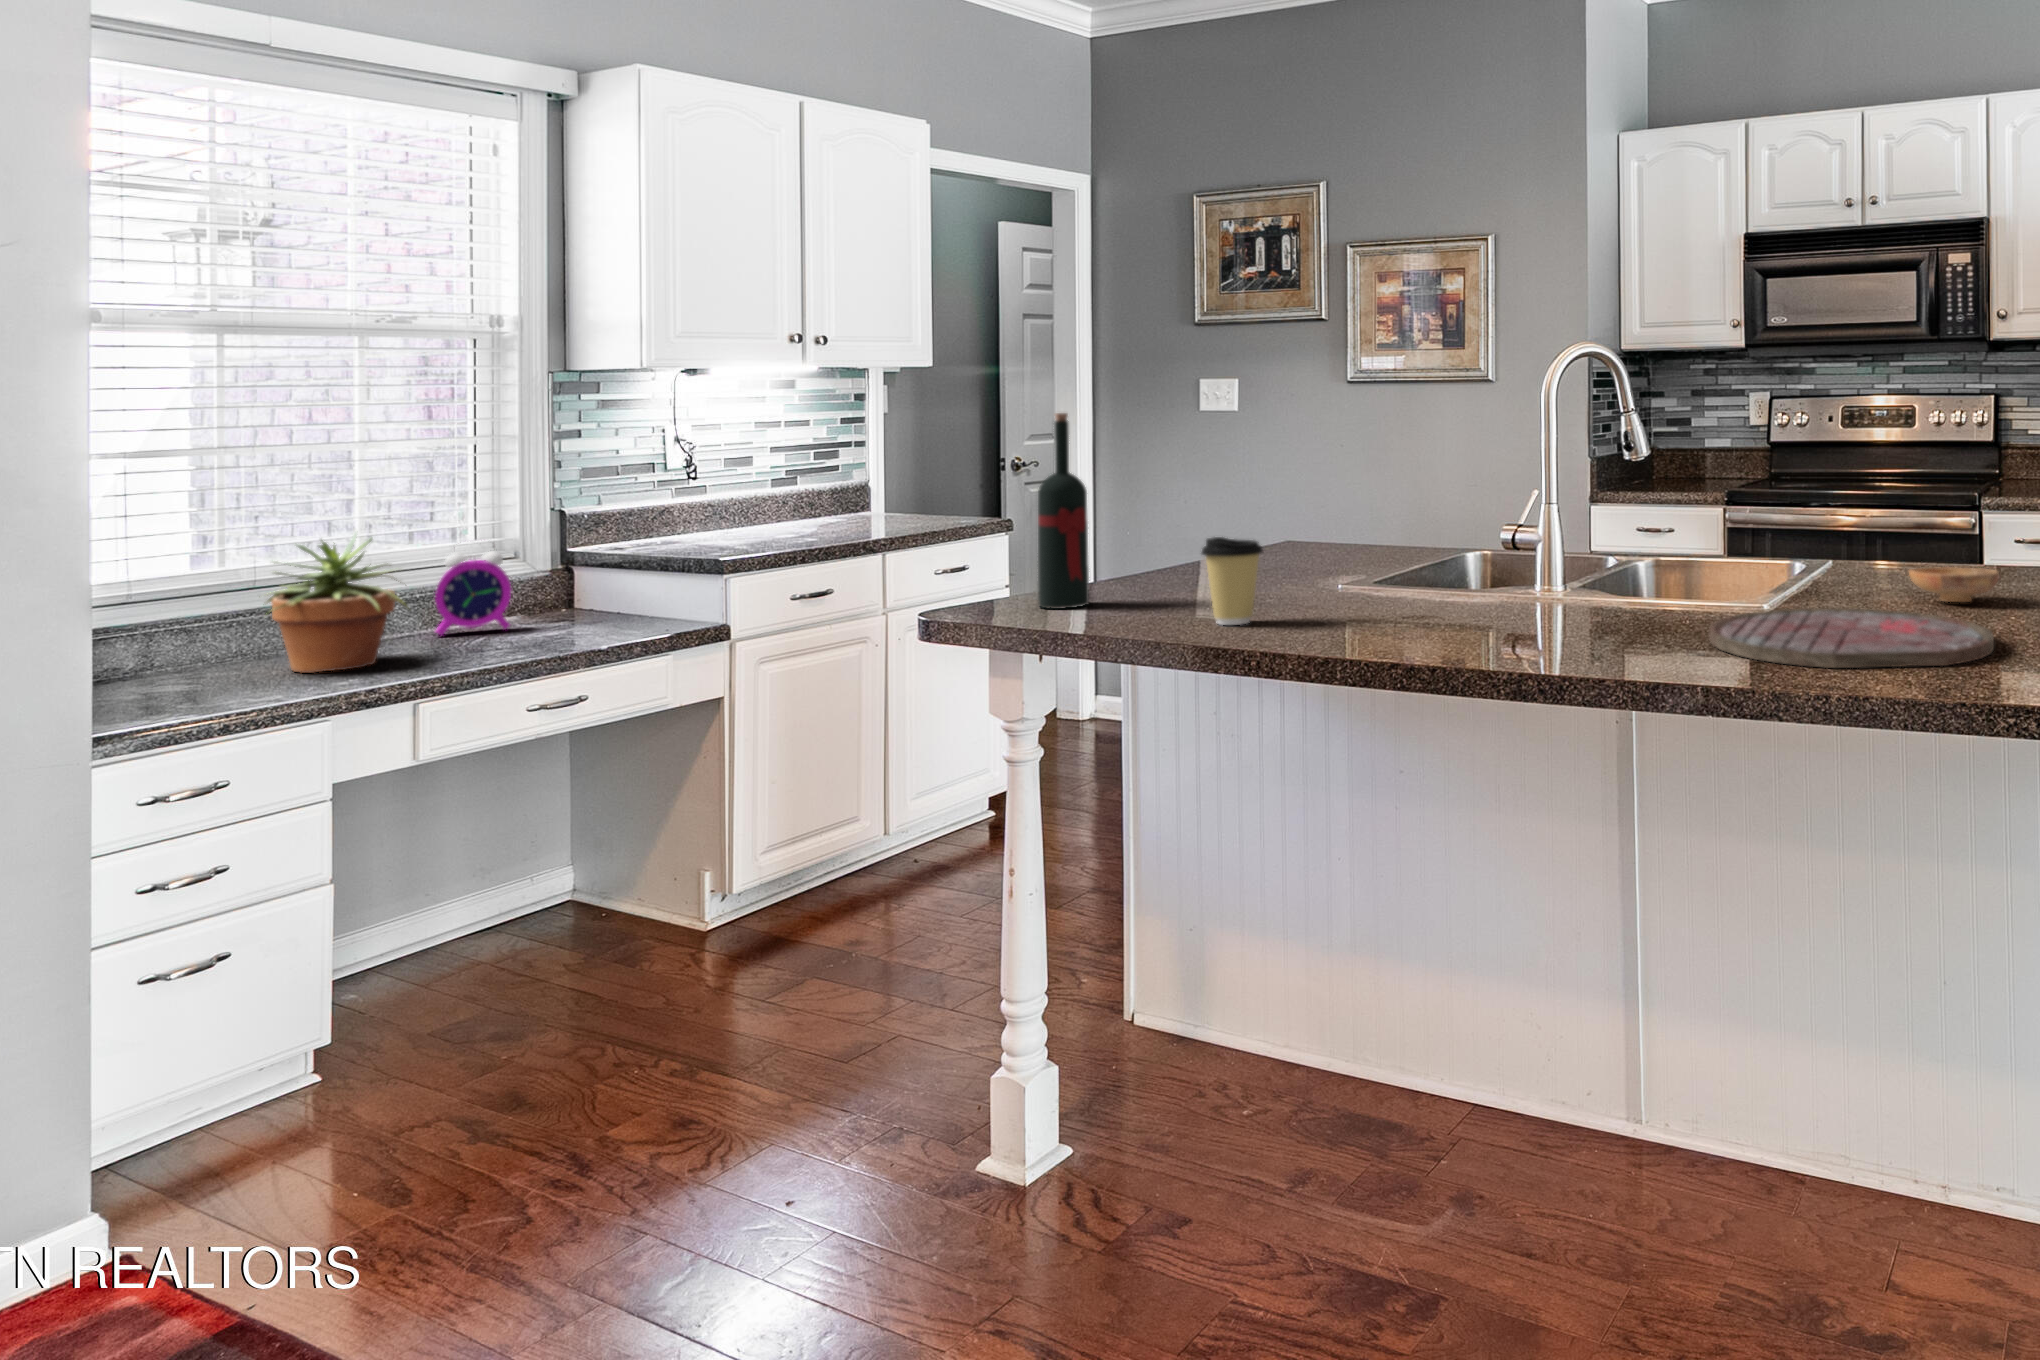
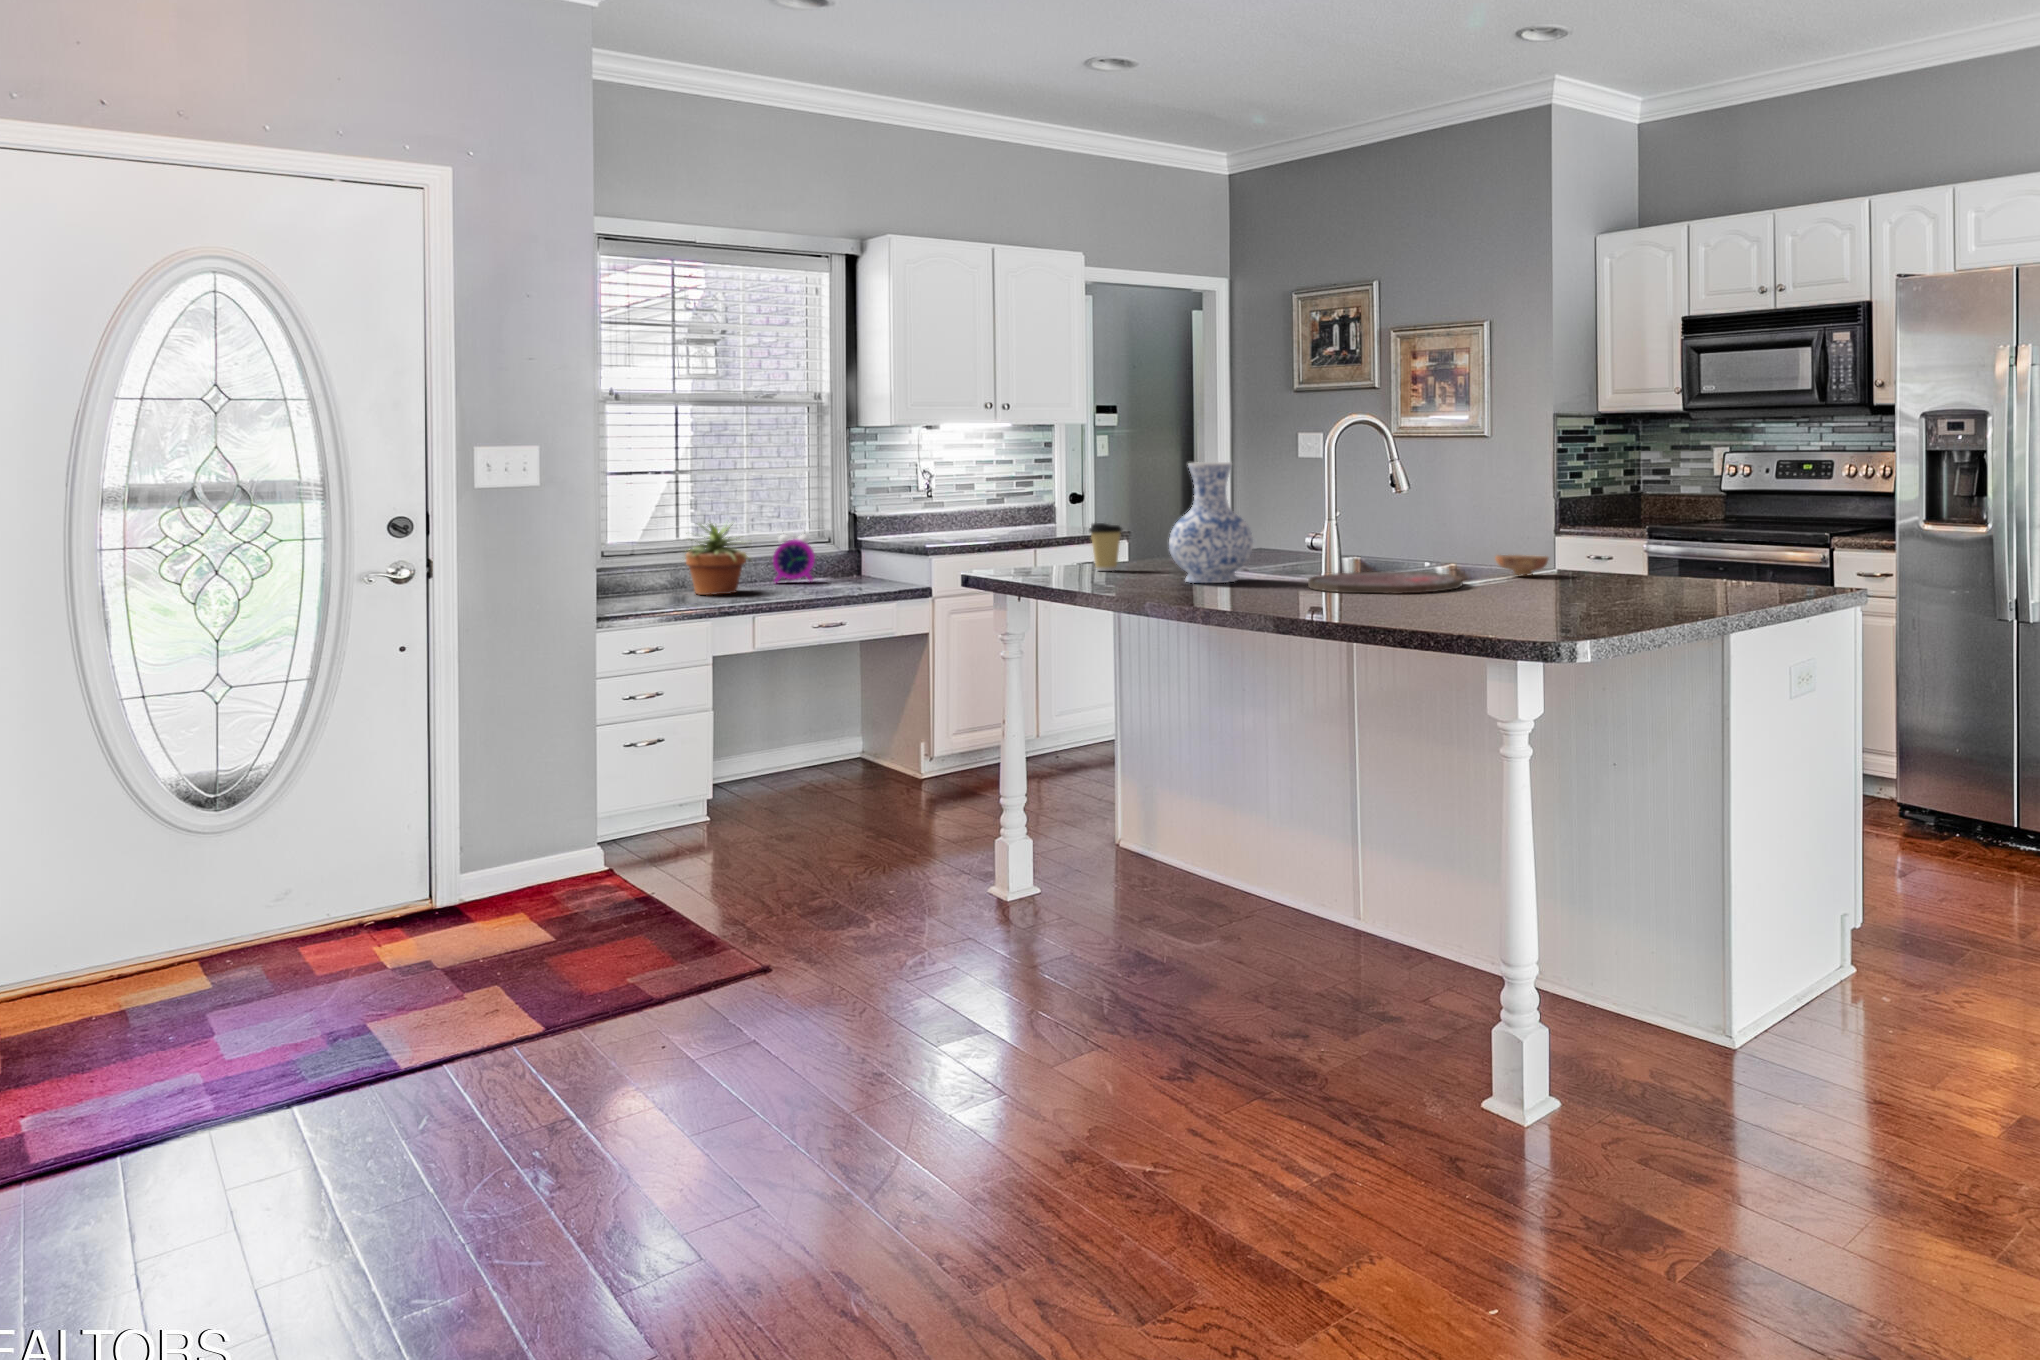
wine bottle: present [1038,413,1089,609] -> none [1028,453,1057,563]
vase: none [1430,426,1585,654] -> present [1169,462,1253,583]

